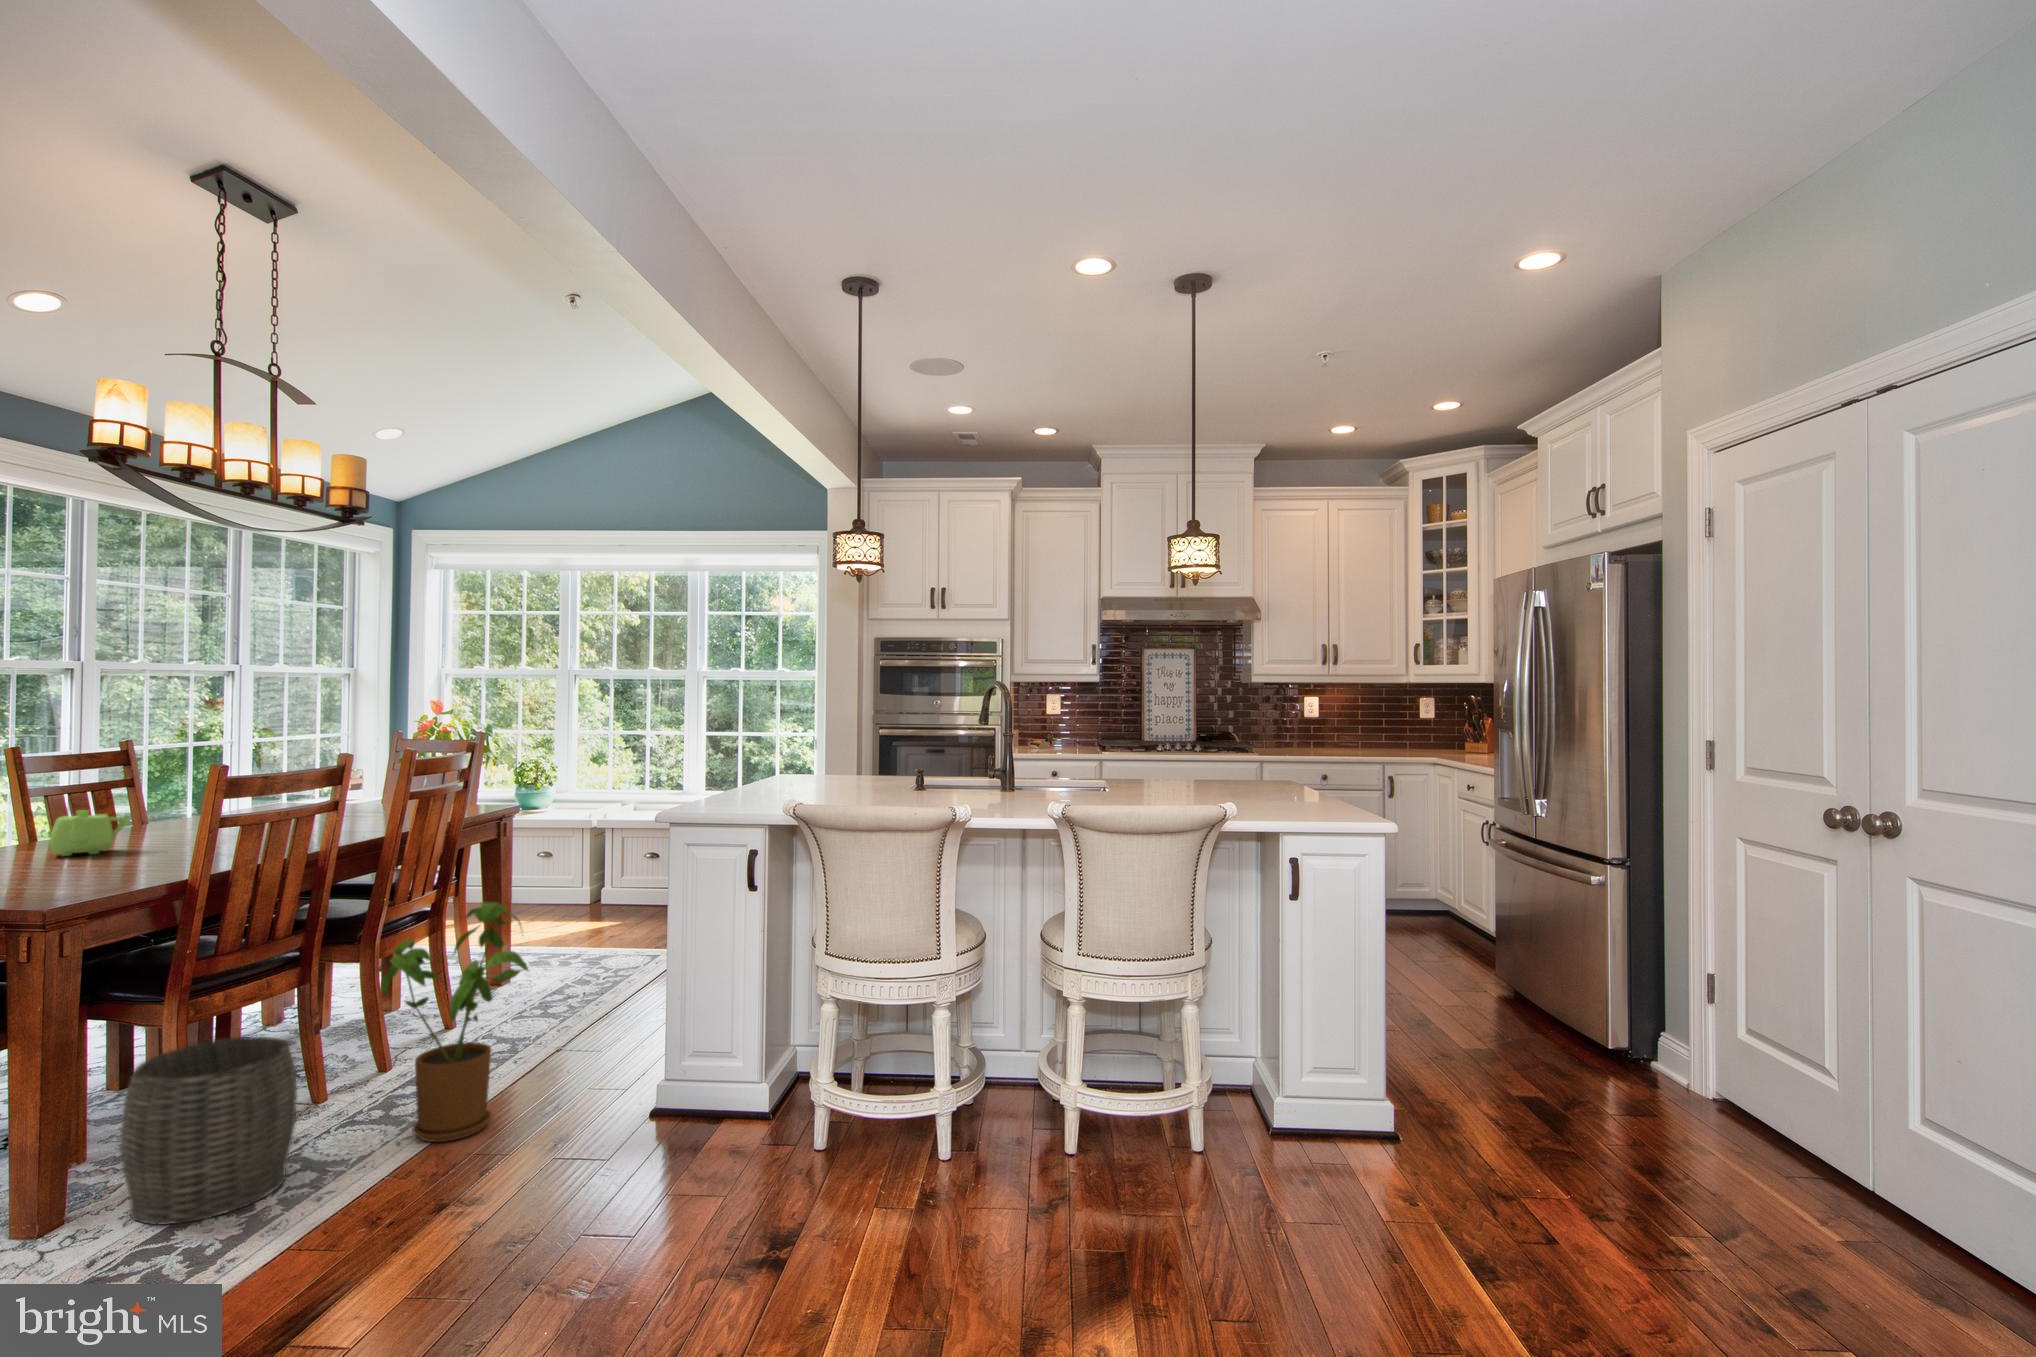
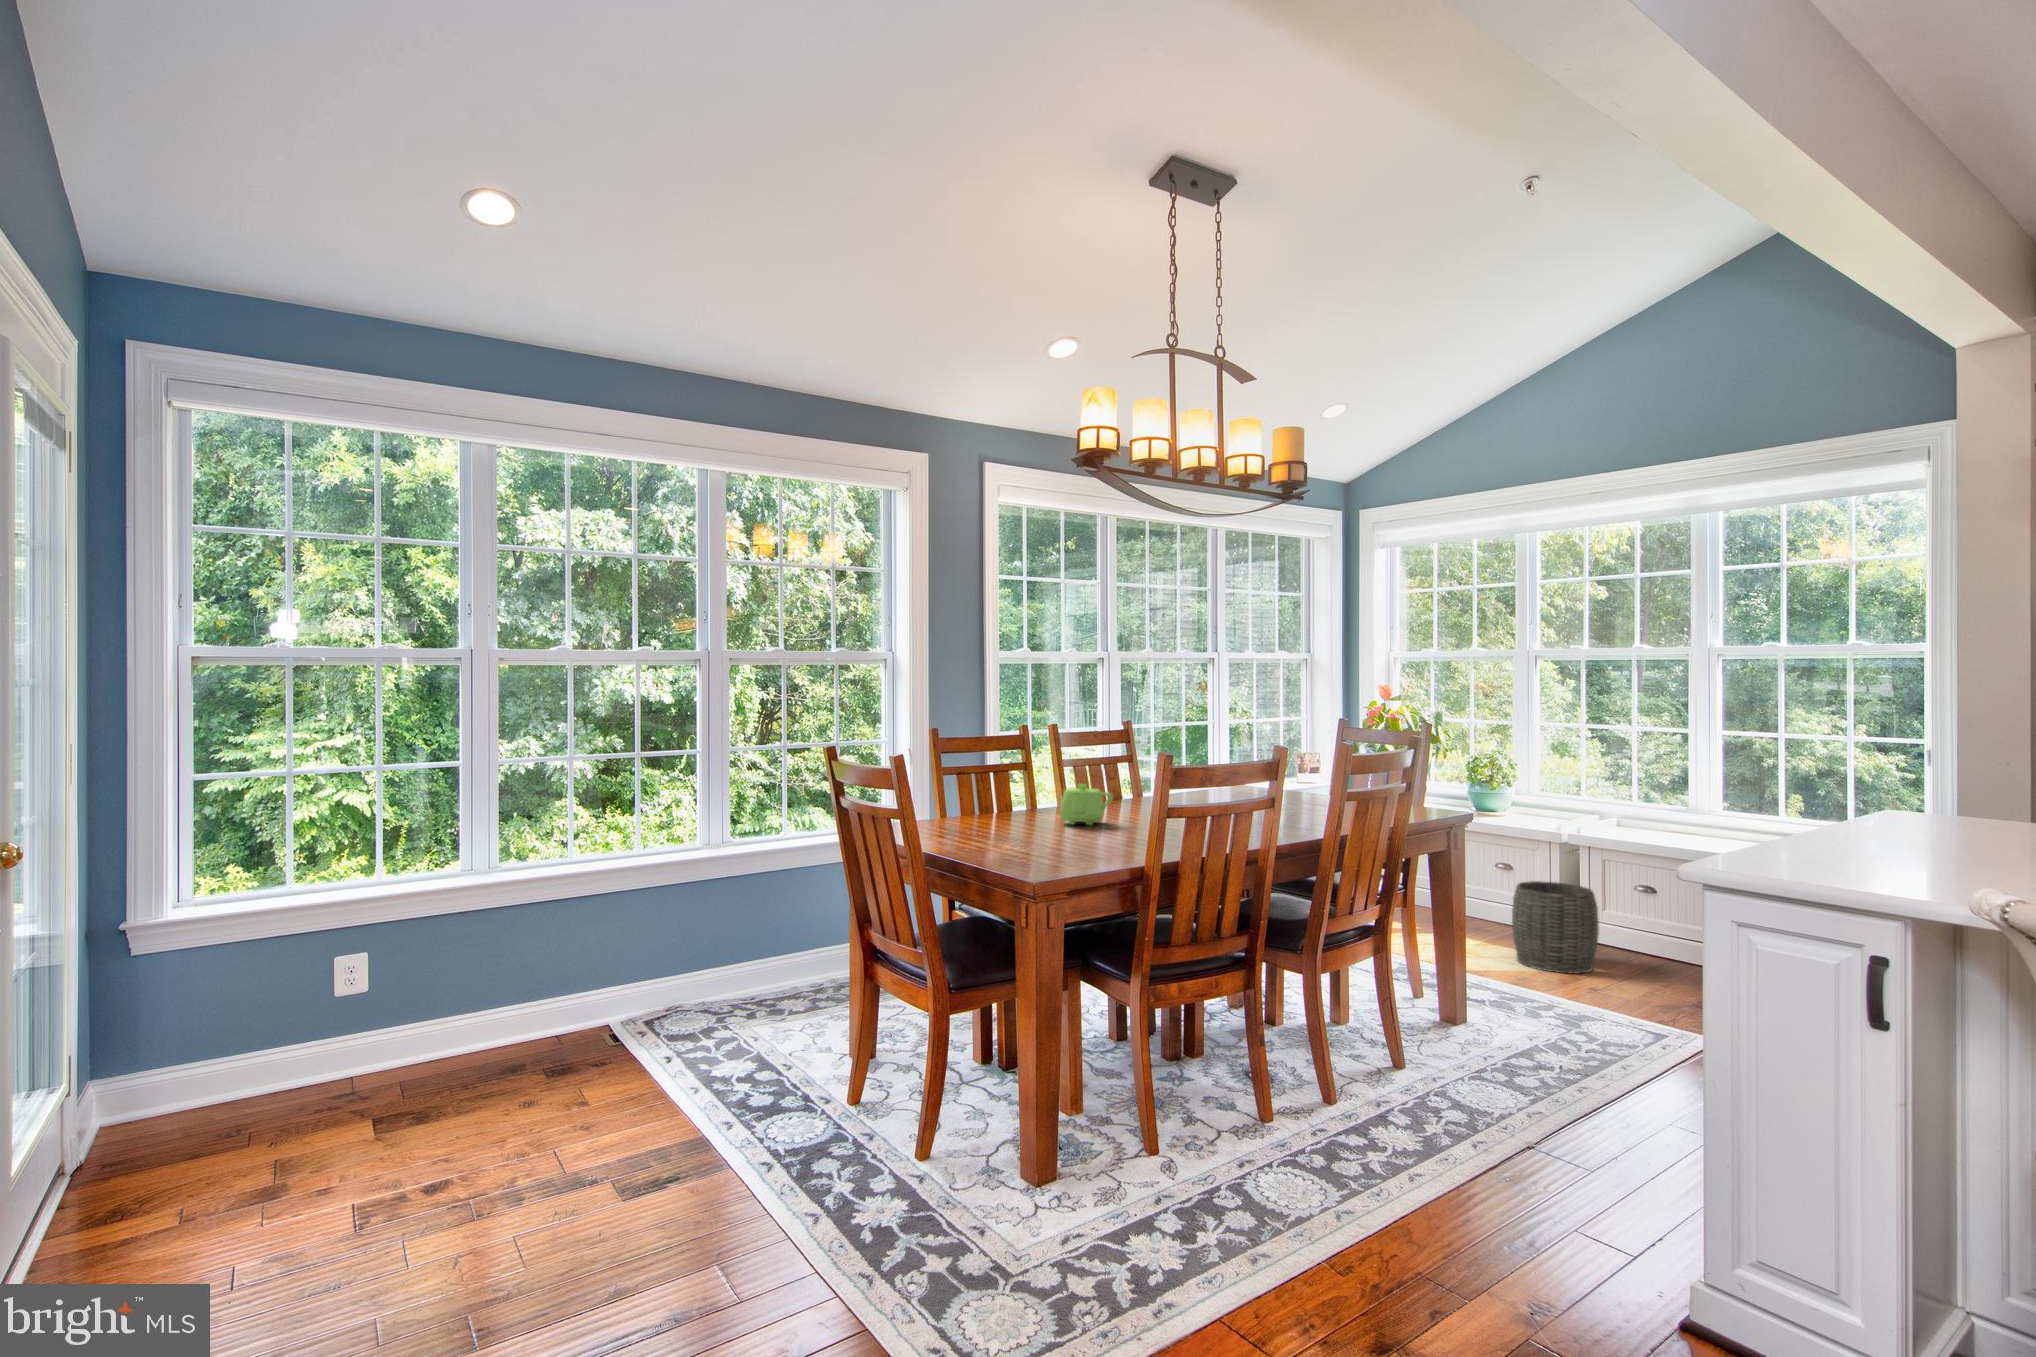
house plant: present [381,902,528,1142] -> none [1317,942,1494,1244]
woven basket: present [121,1037,297,1225] -> present [1512,881,1599,974]

